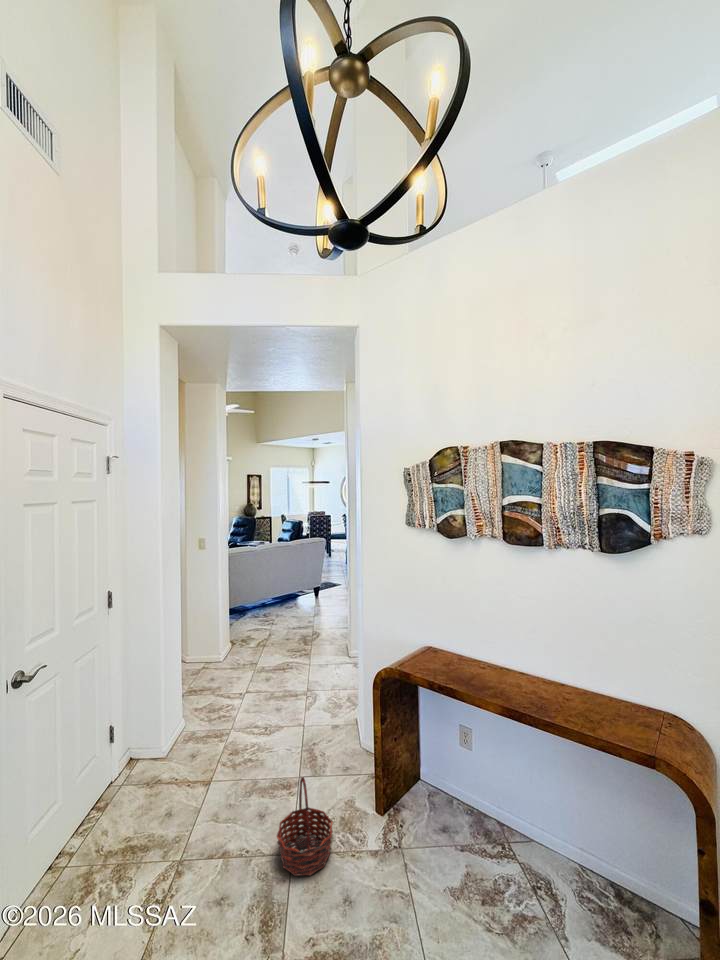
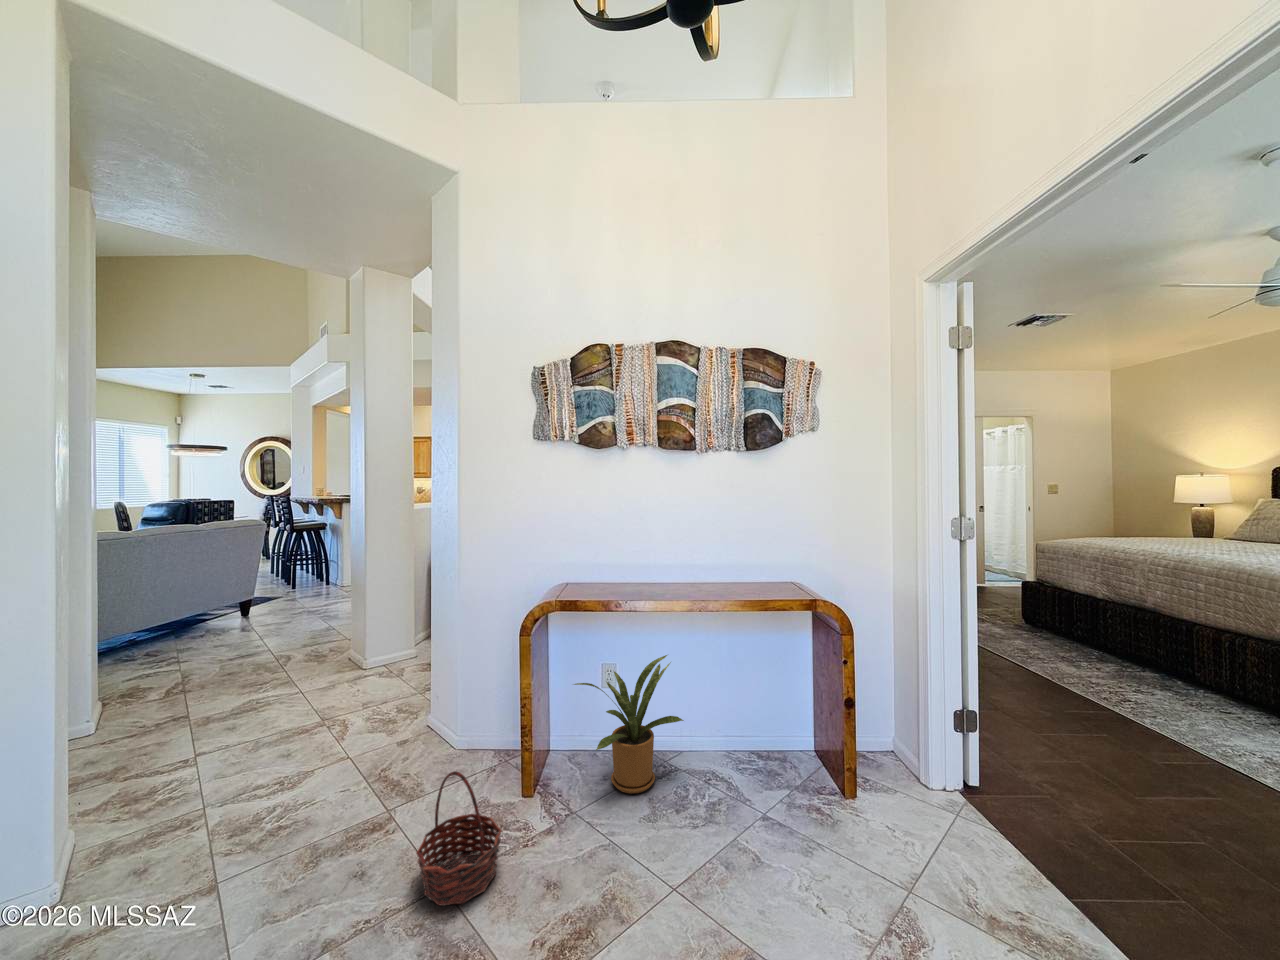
house plant: none [410,736,517,864] -> present [574,655,684,794]

